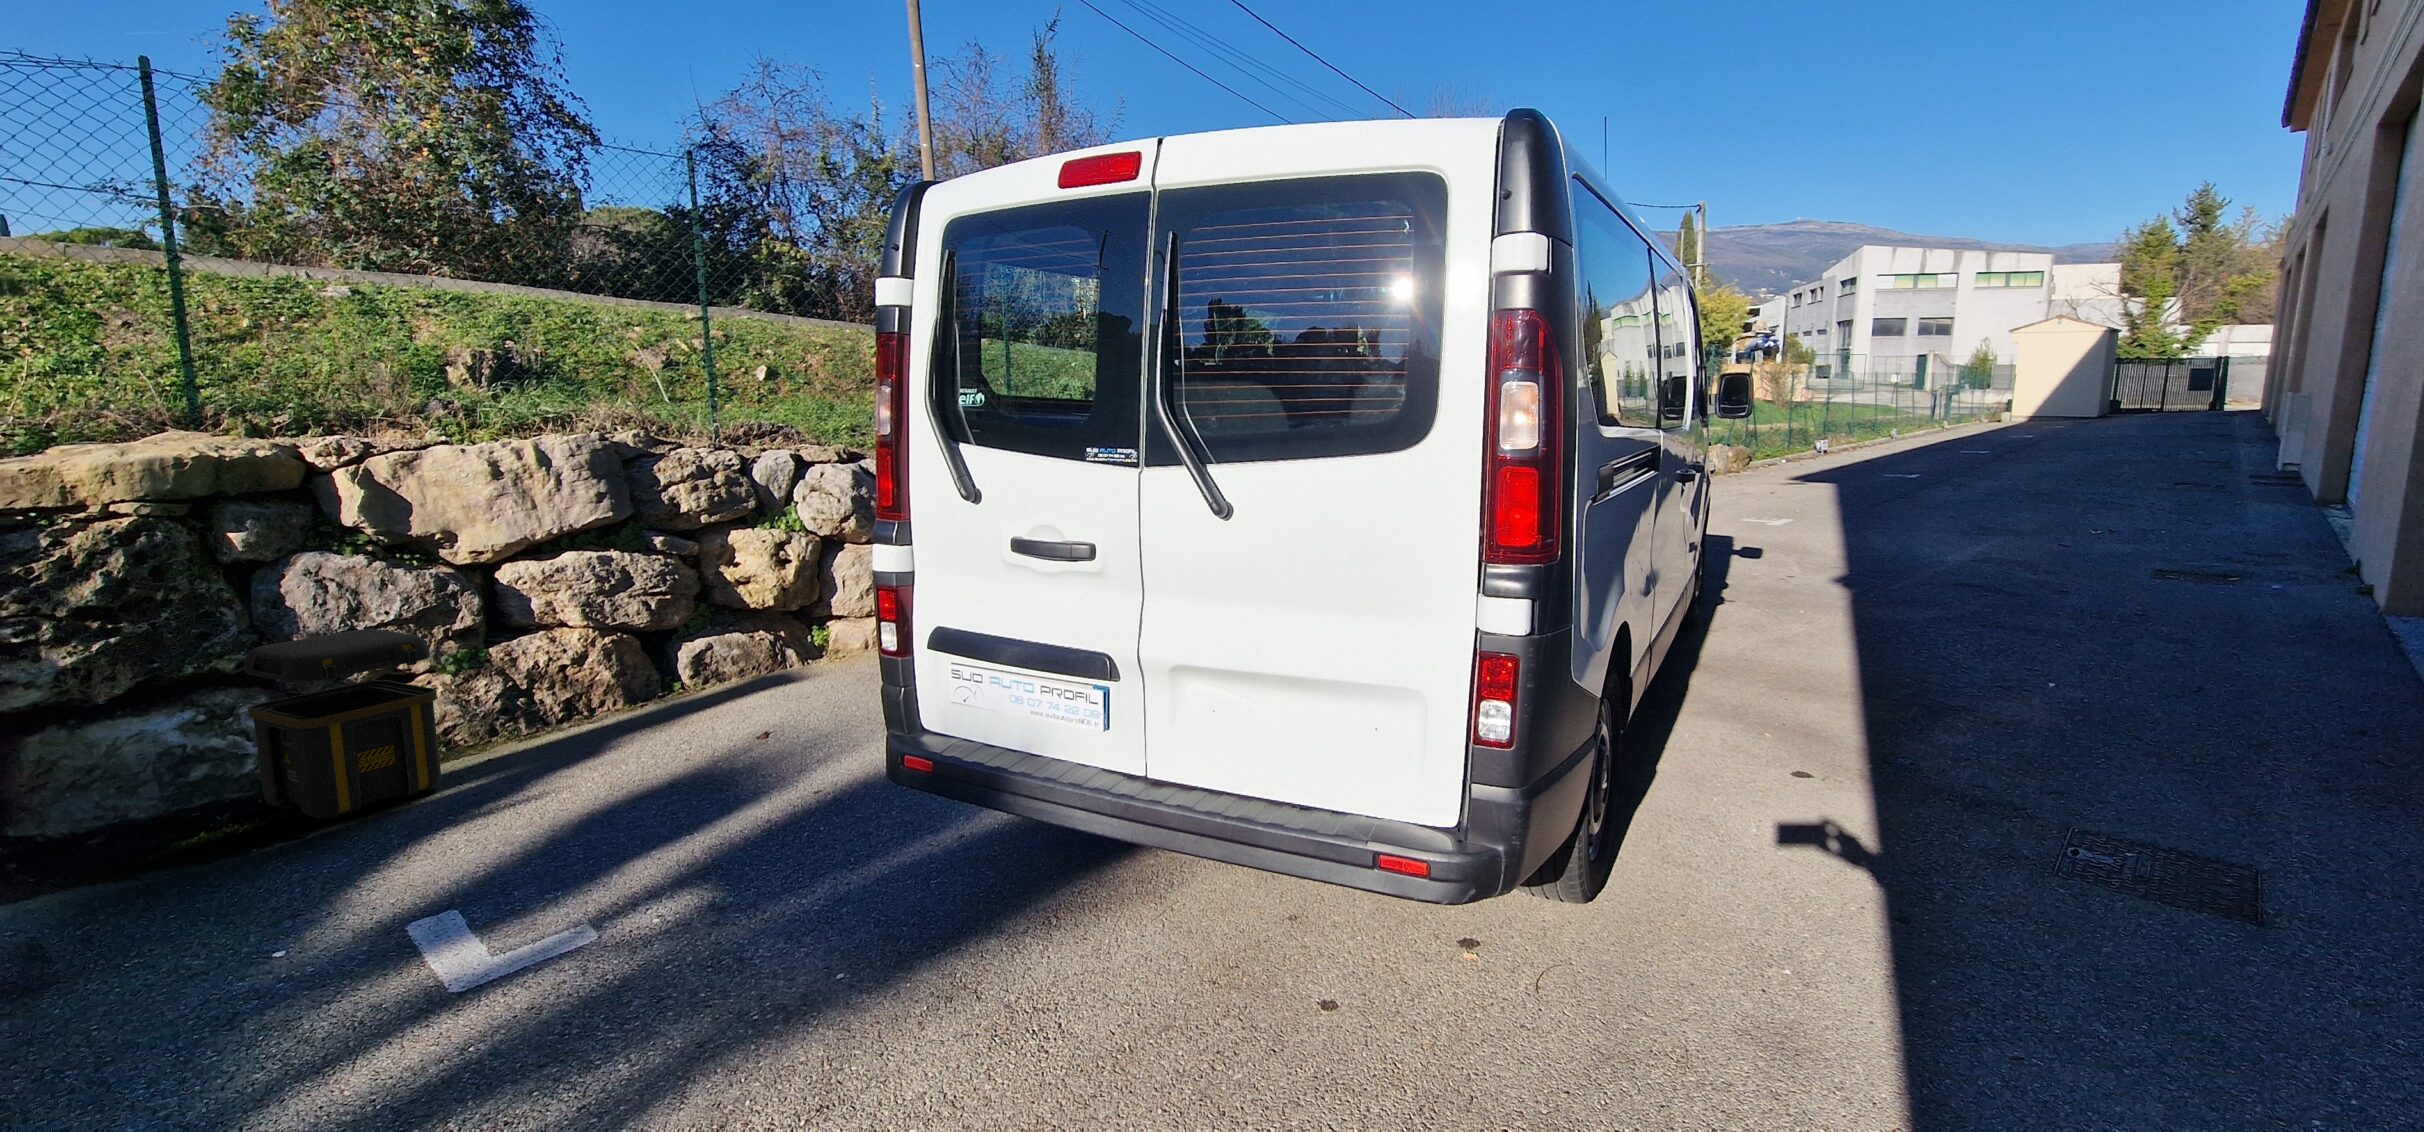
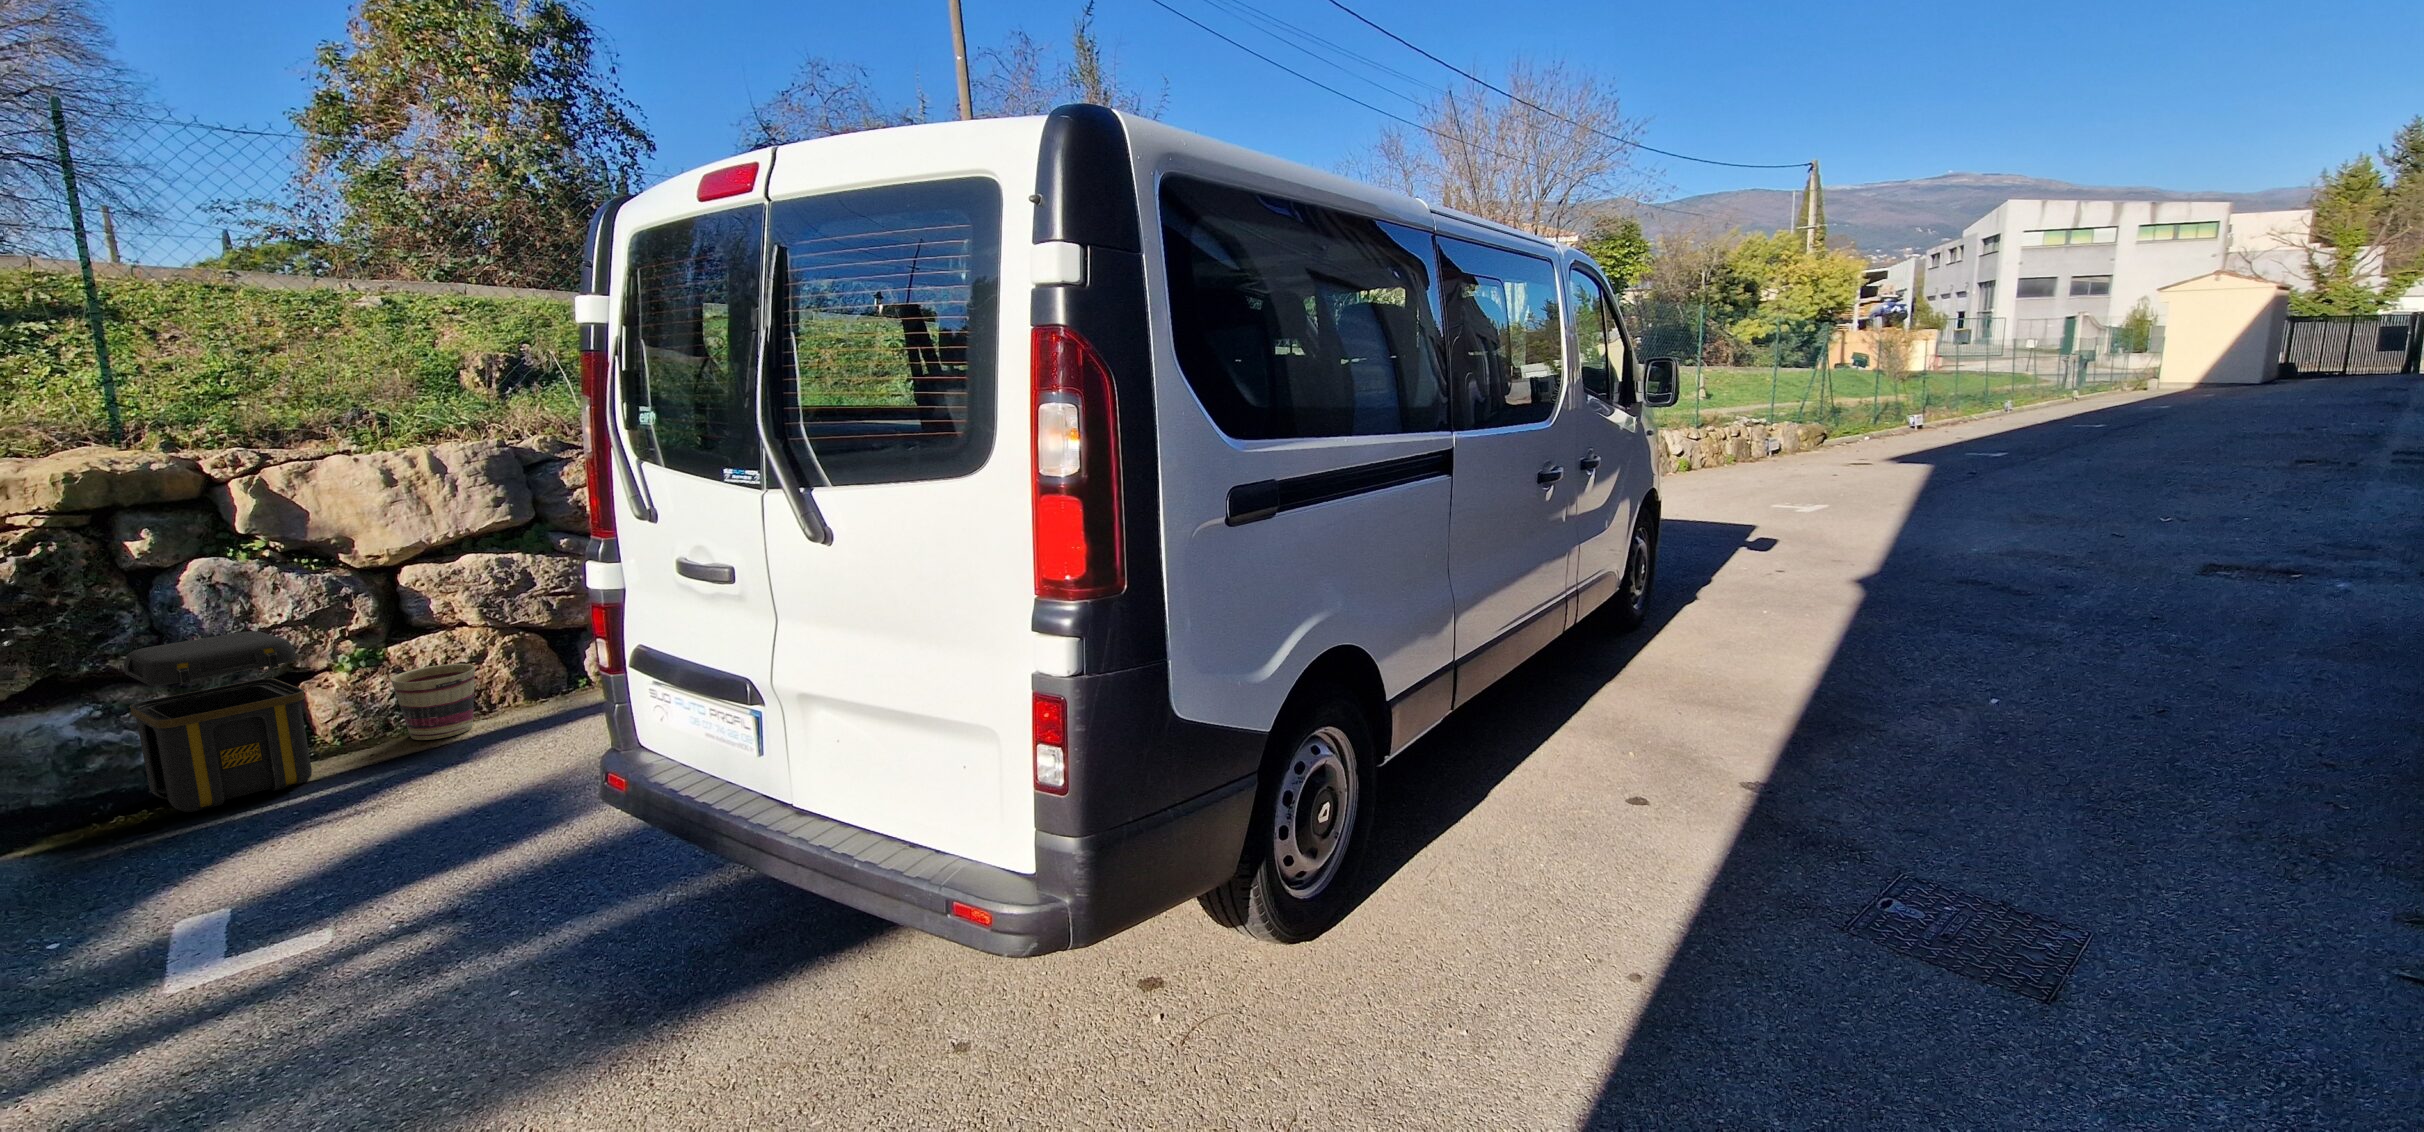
basket: none [502,665,586,744] -> present [391,664,475,740]

